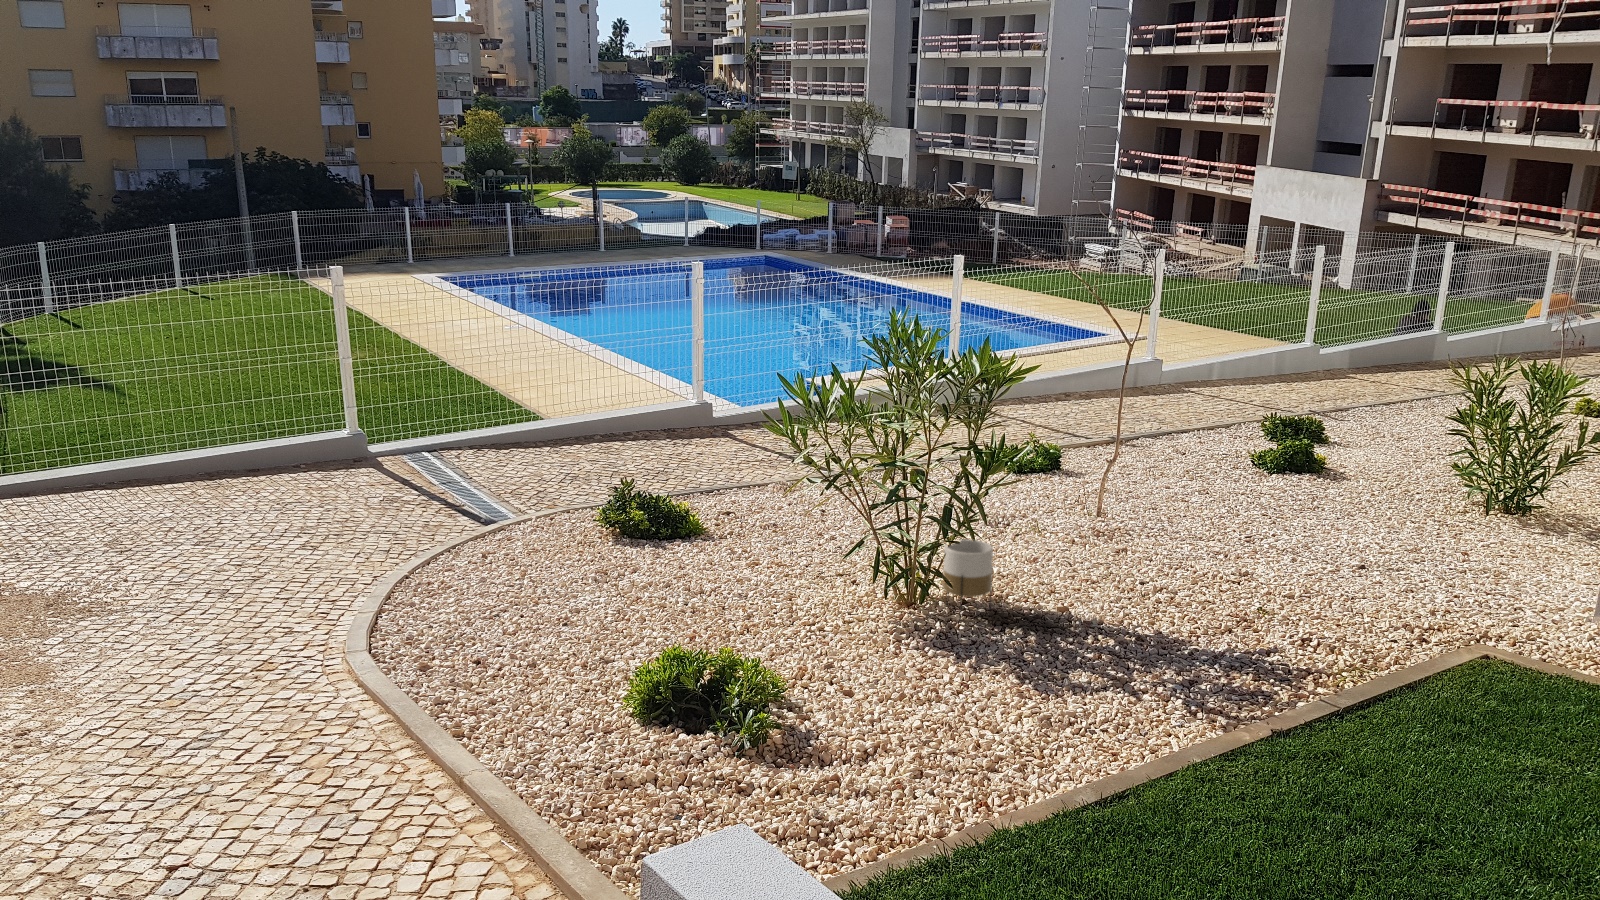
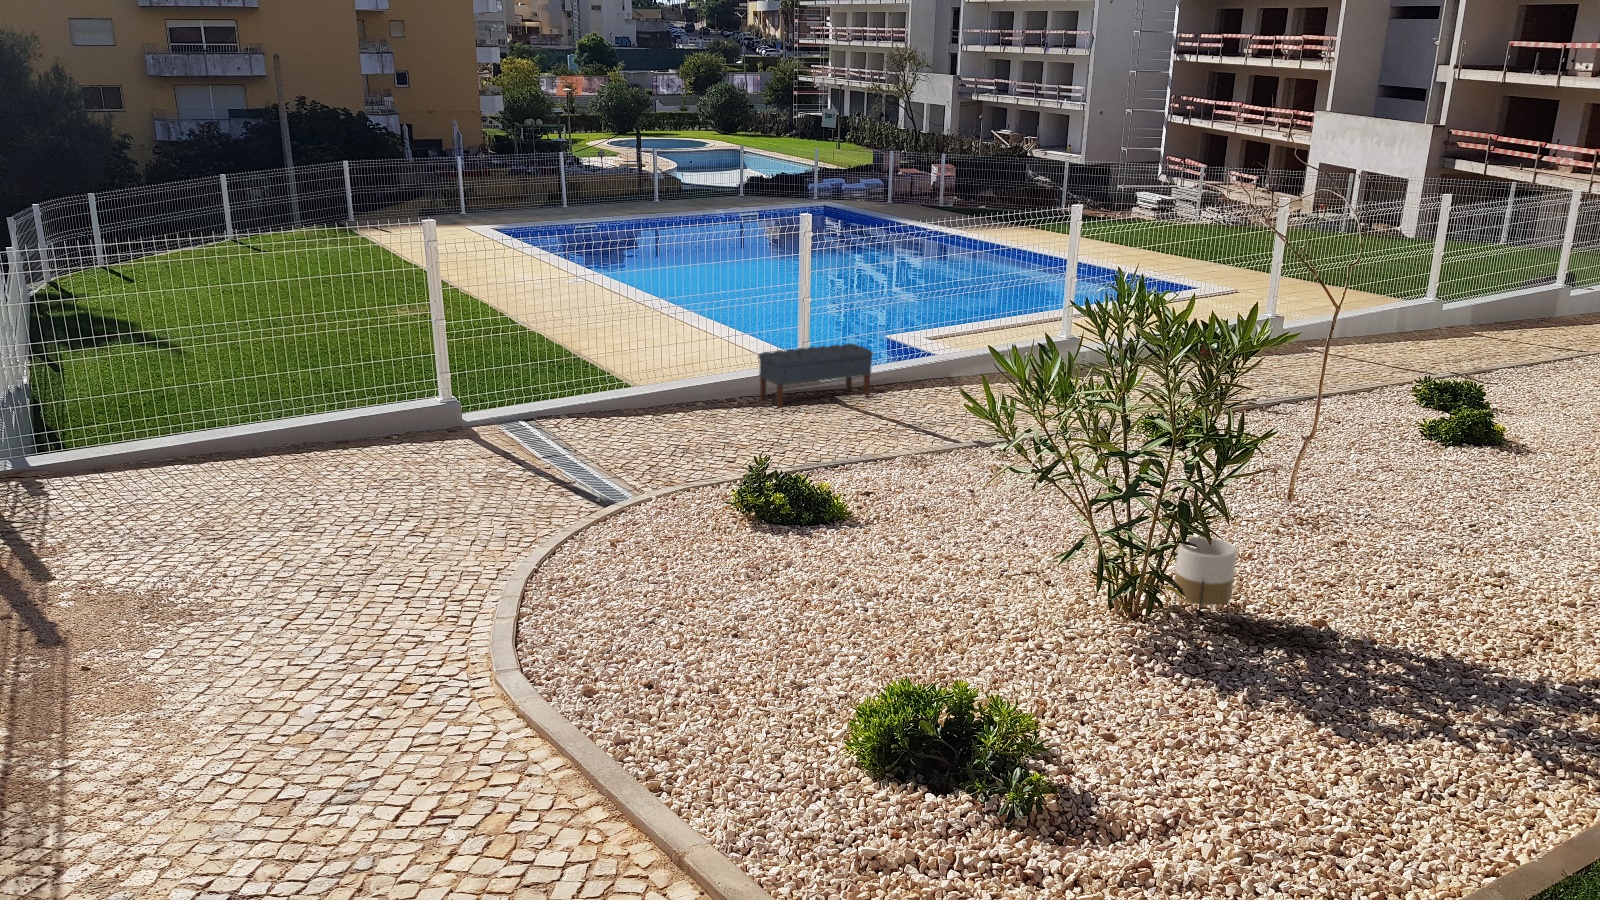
bench: none [646,387,754,447] -> present [758,344,873,408]

